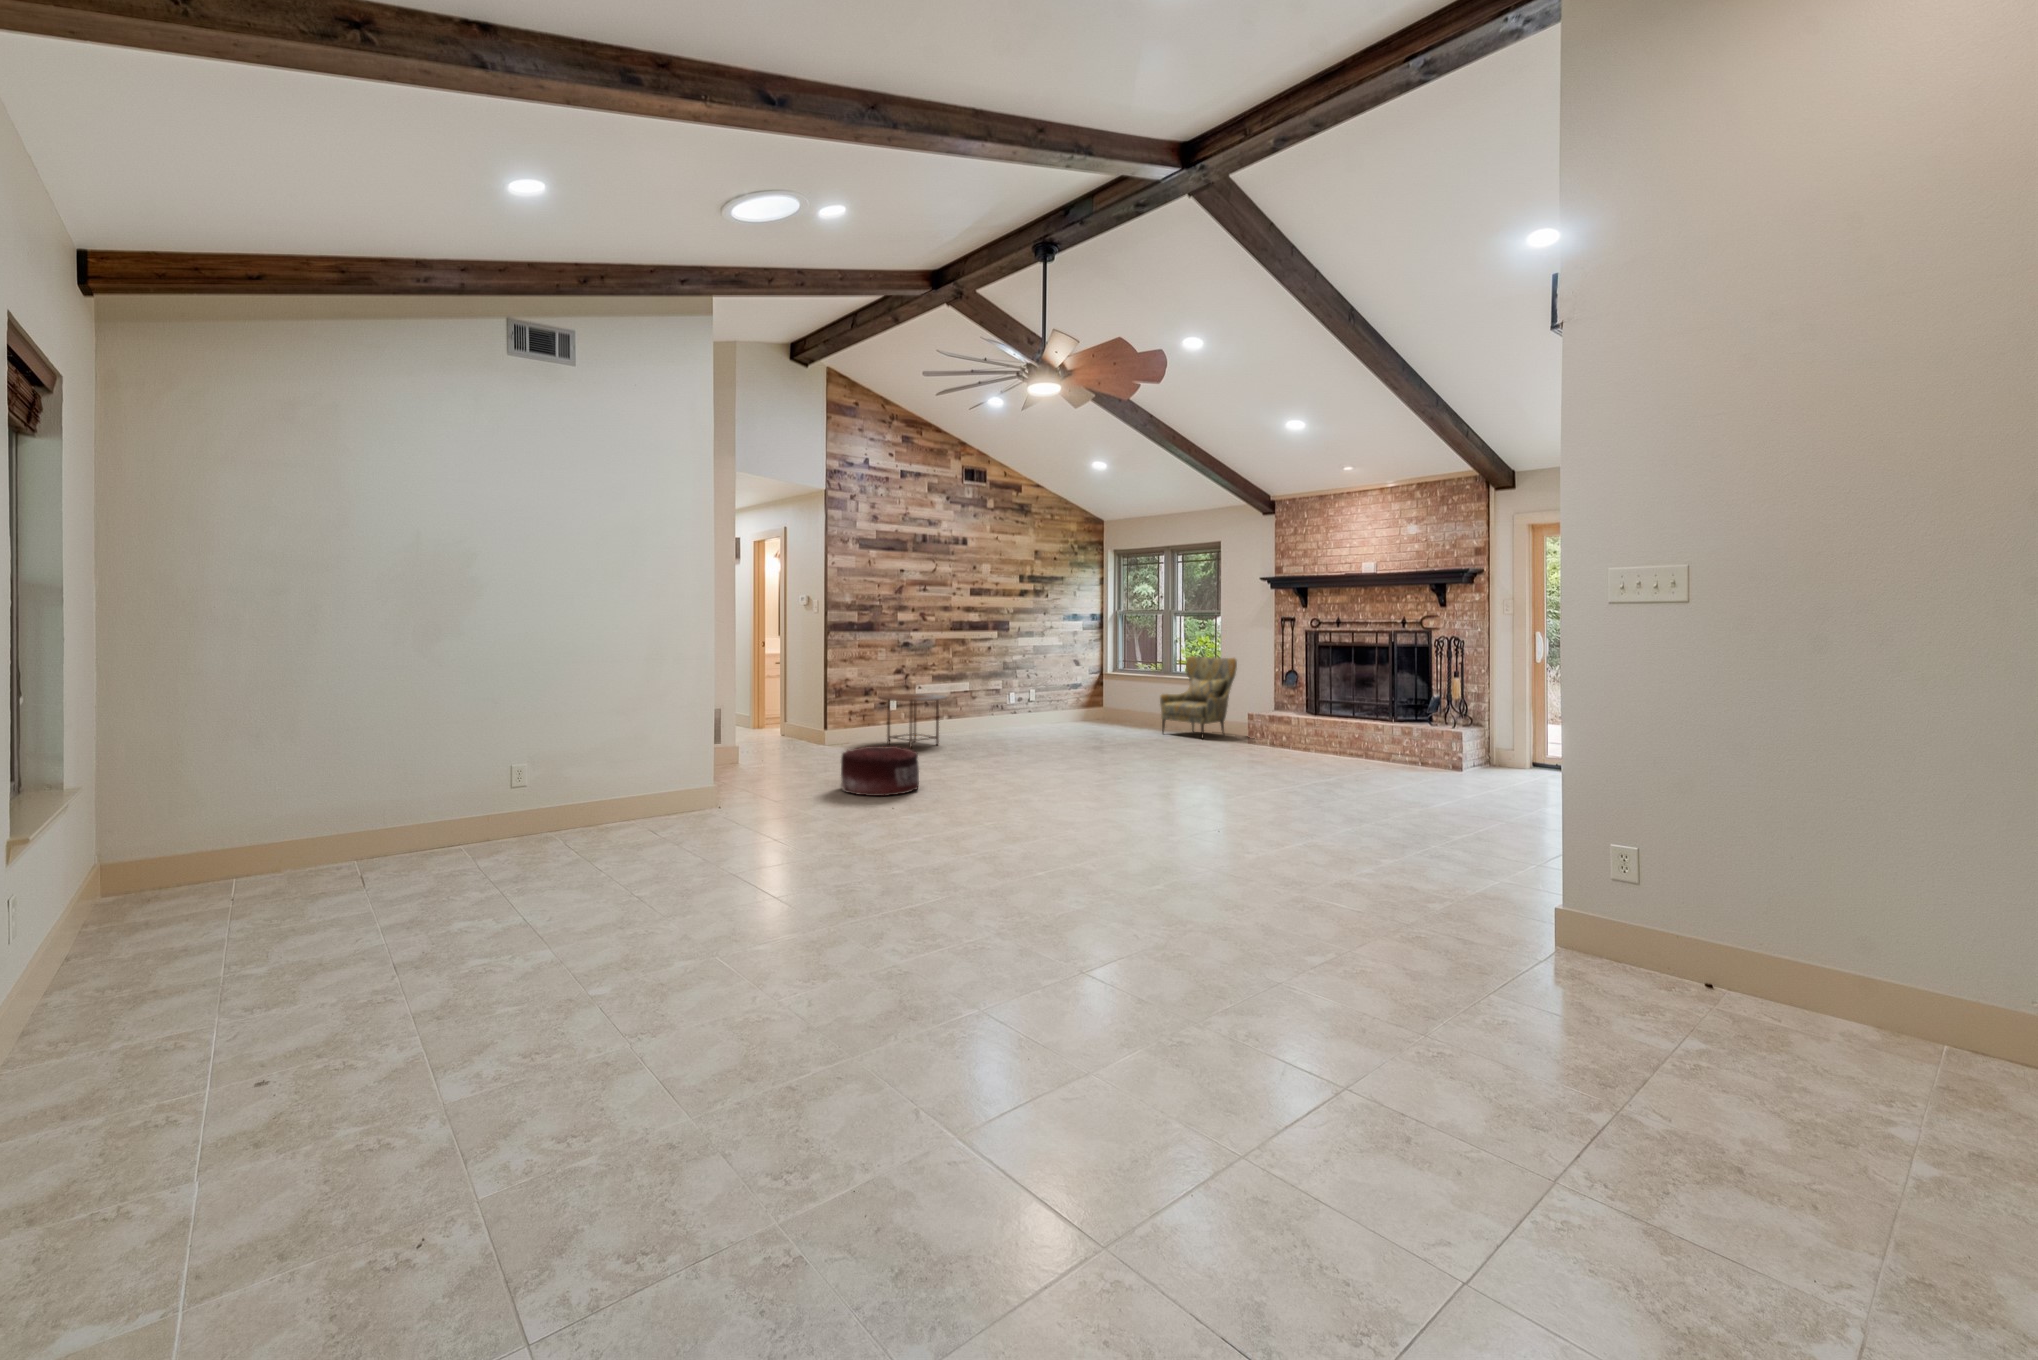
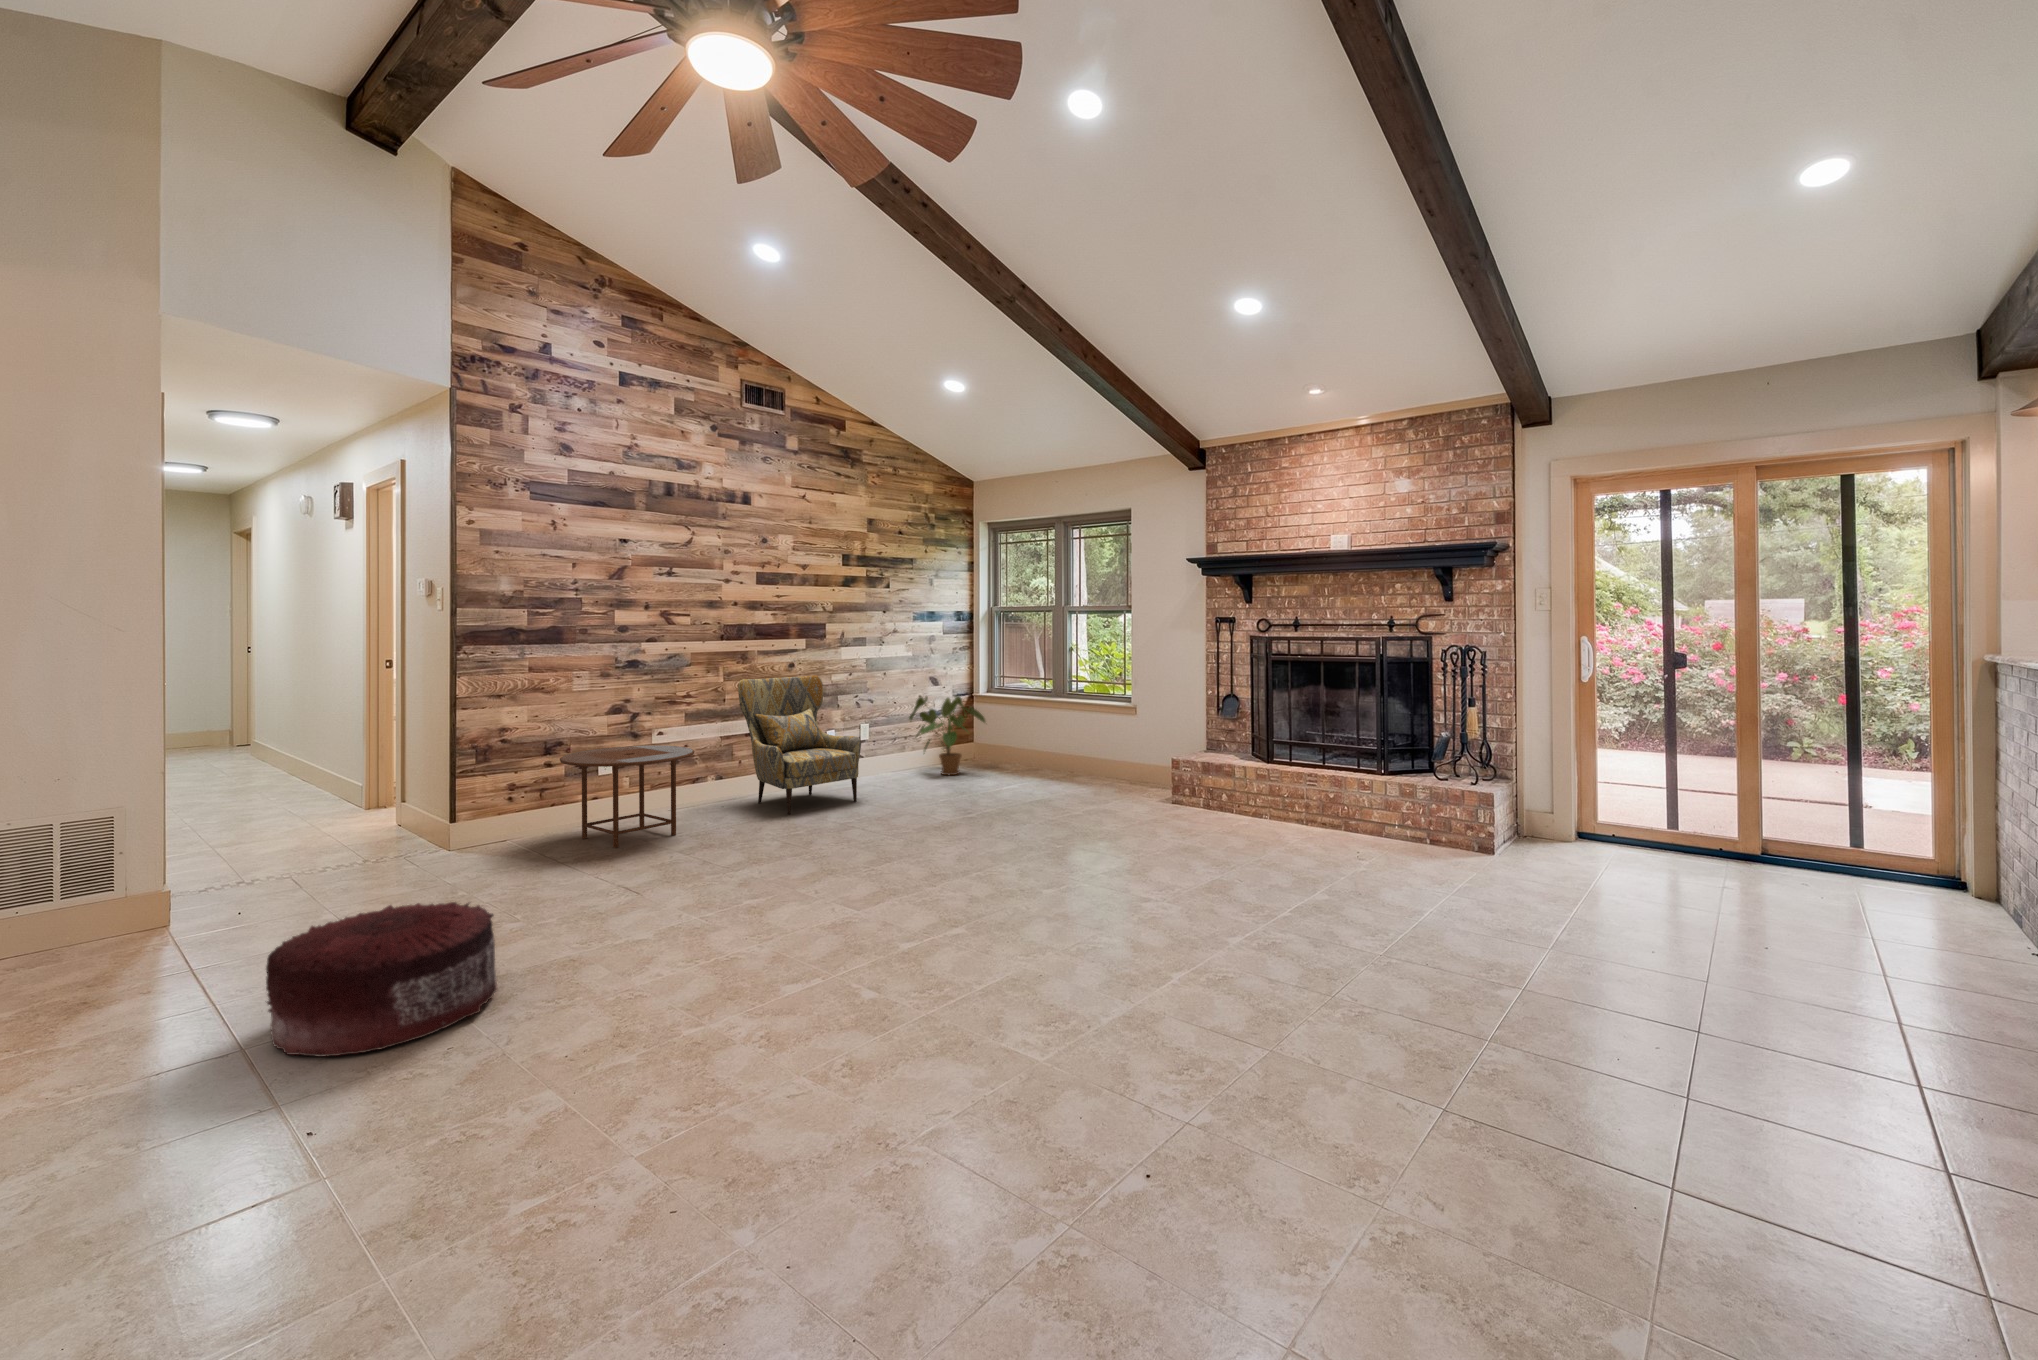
armchair: present [1160,656,1237,738] -> present [738,676,861,814]
house plant: none [1060,671,1115,726] -> present [909,696,985,775]

